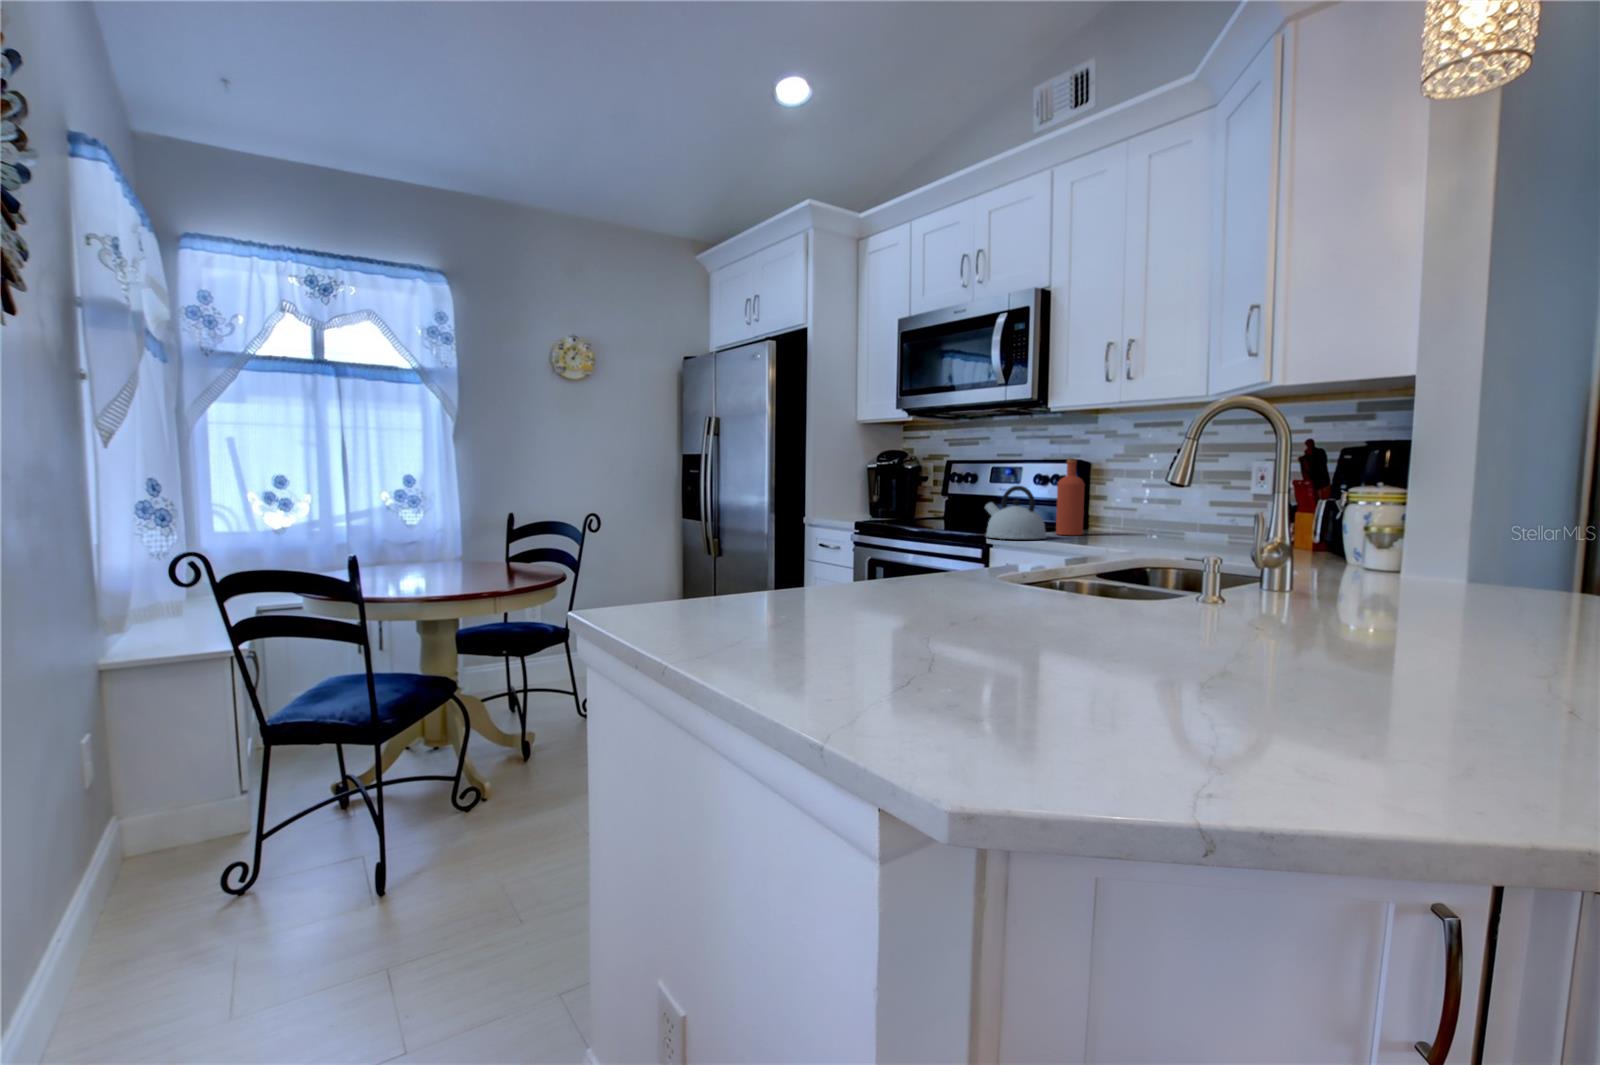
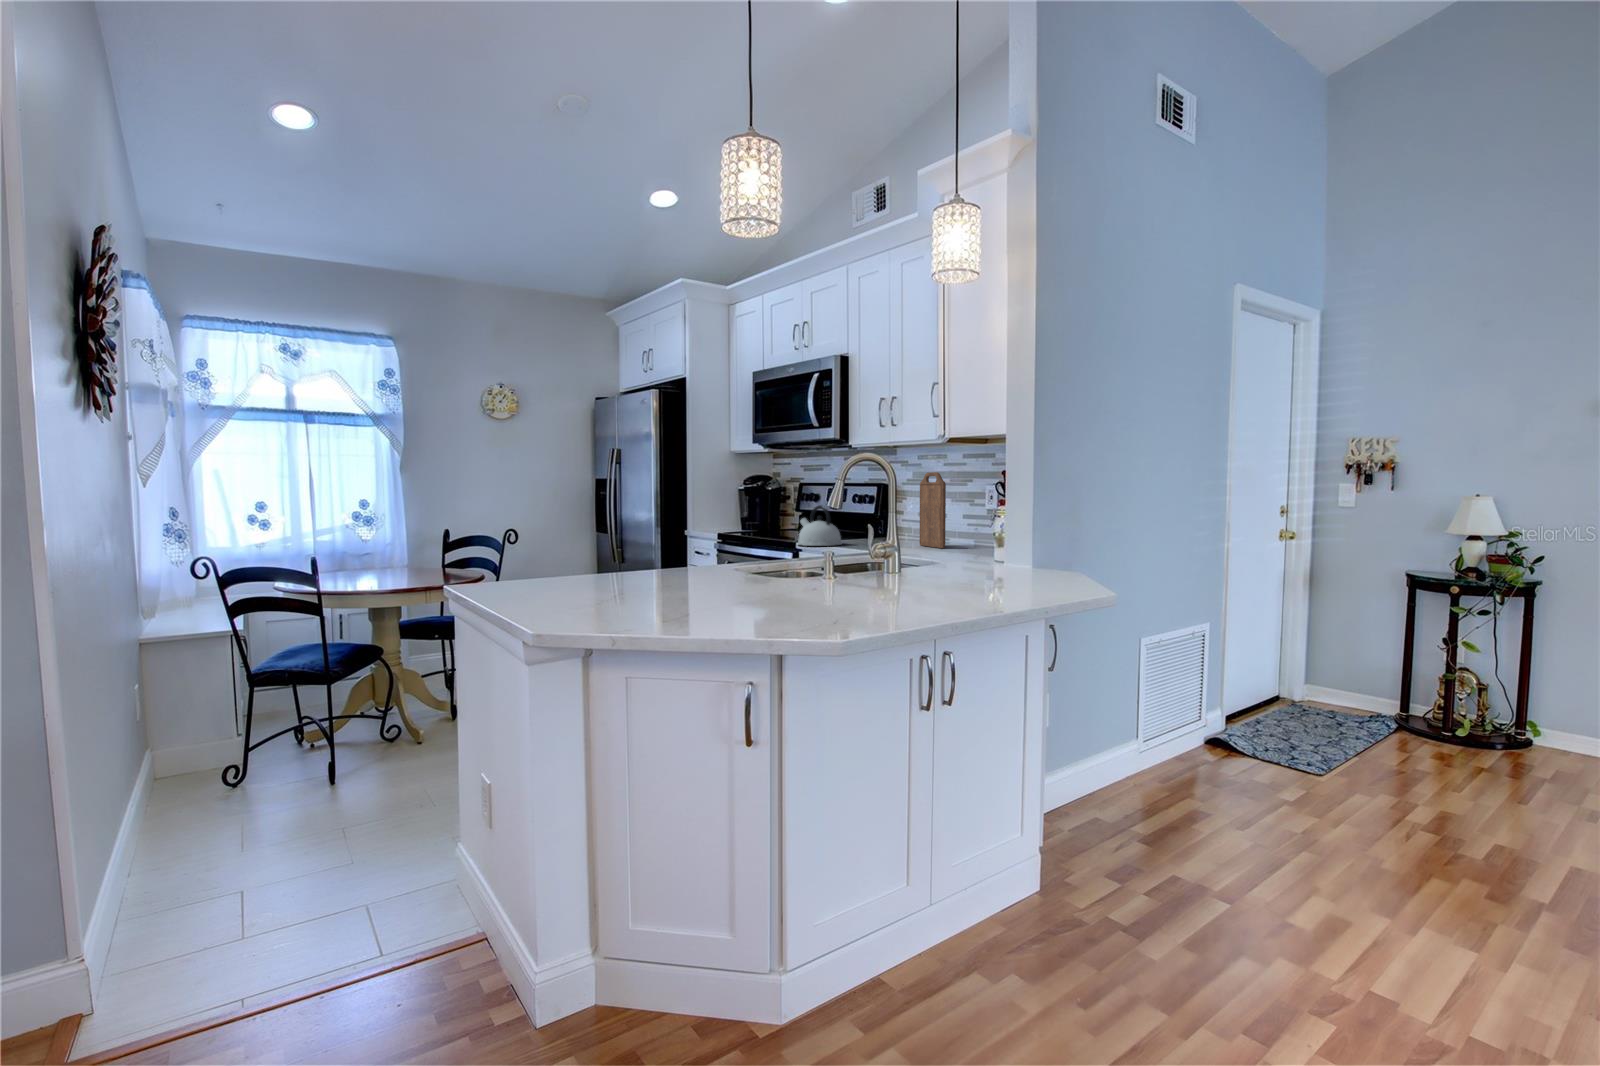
cutting board: none [1161,441,1219,545] -> present [920,472,946,548]
bottle: present [1056,459,1084,535] -> none [857,484,877,543]

